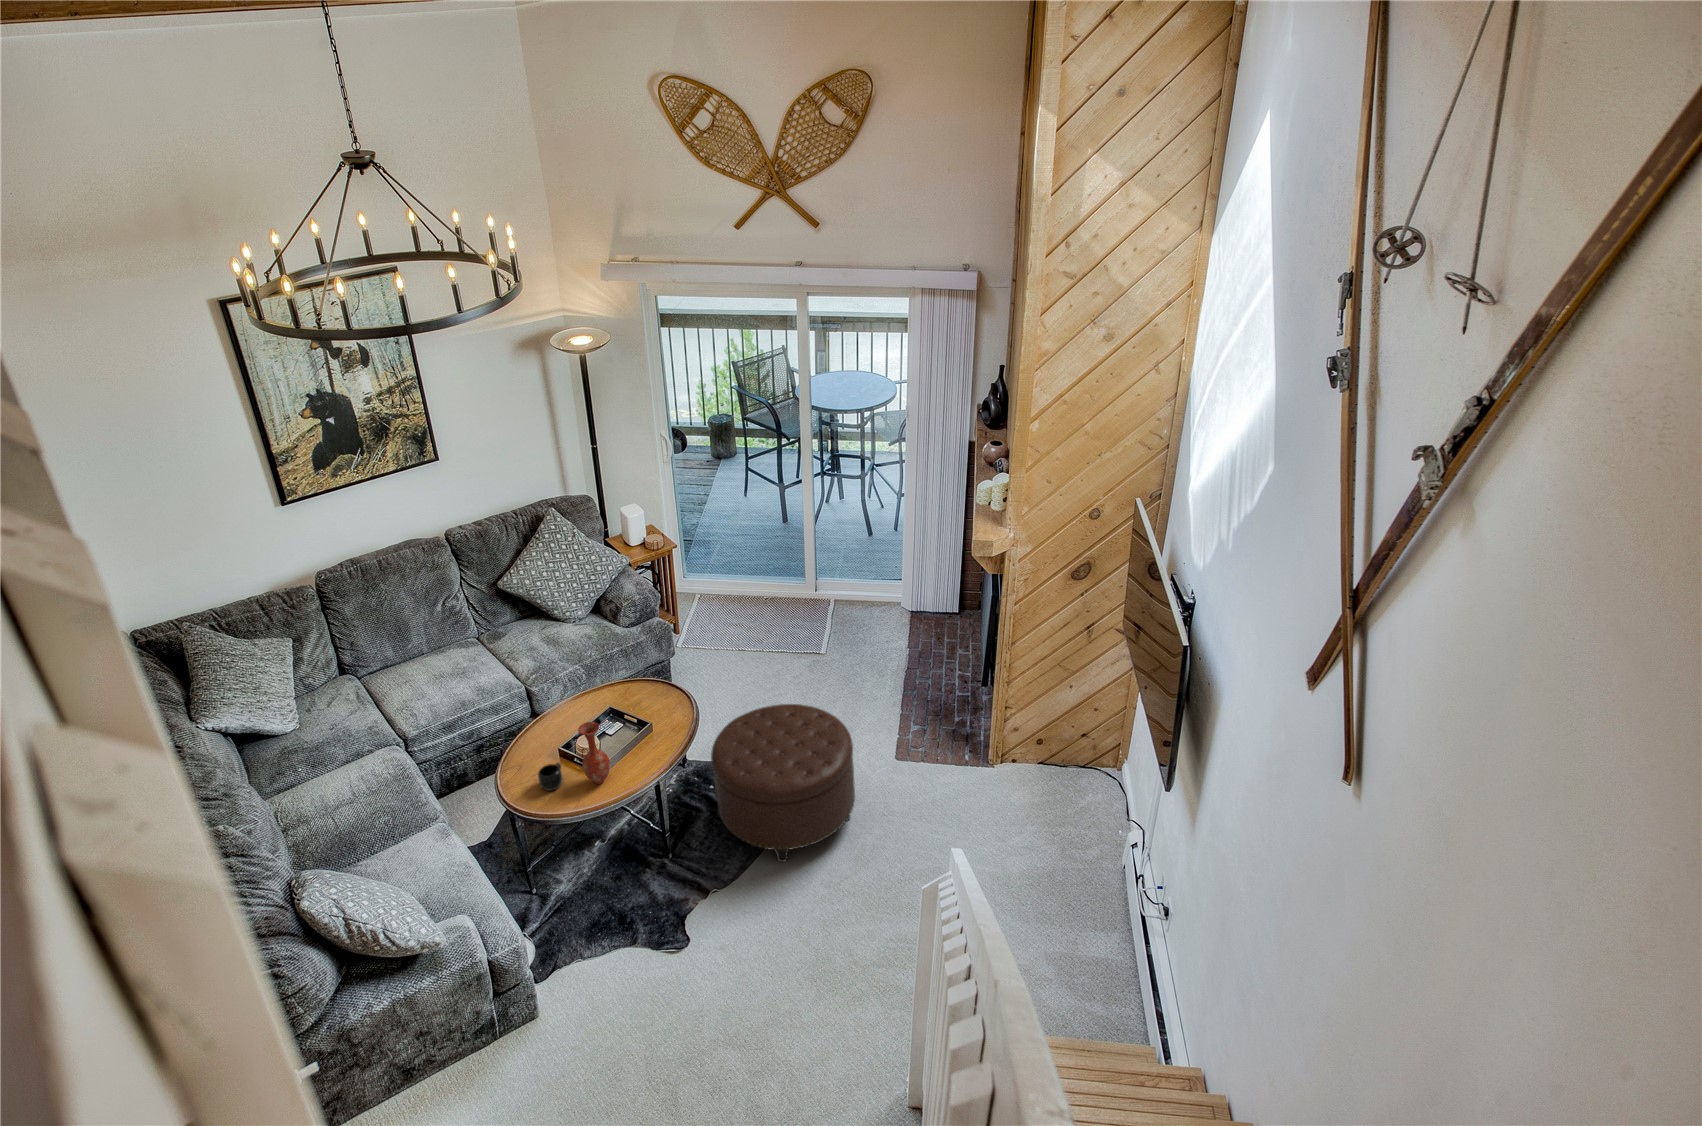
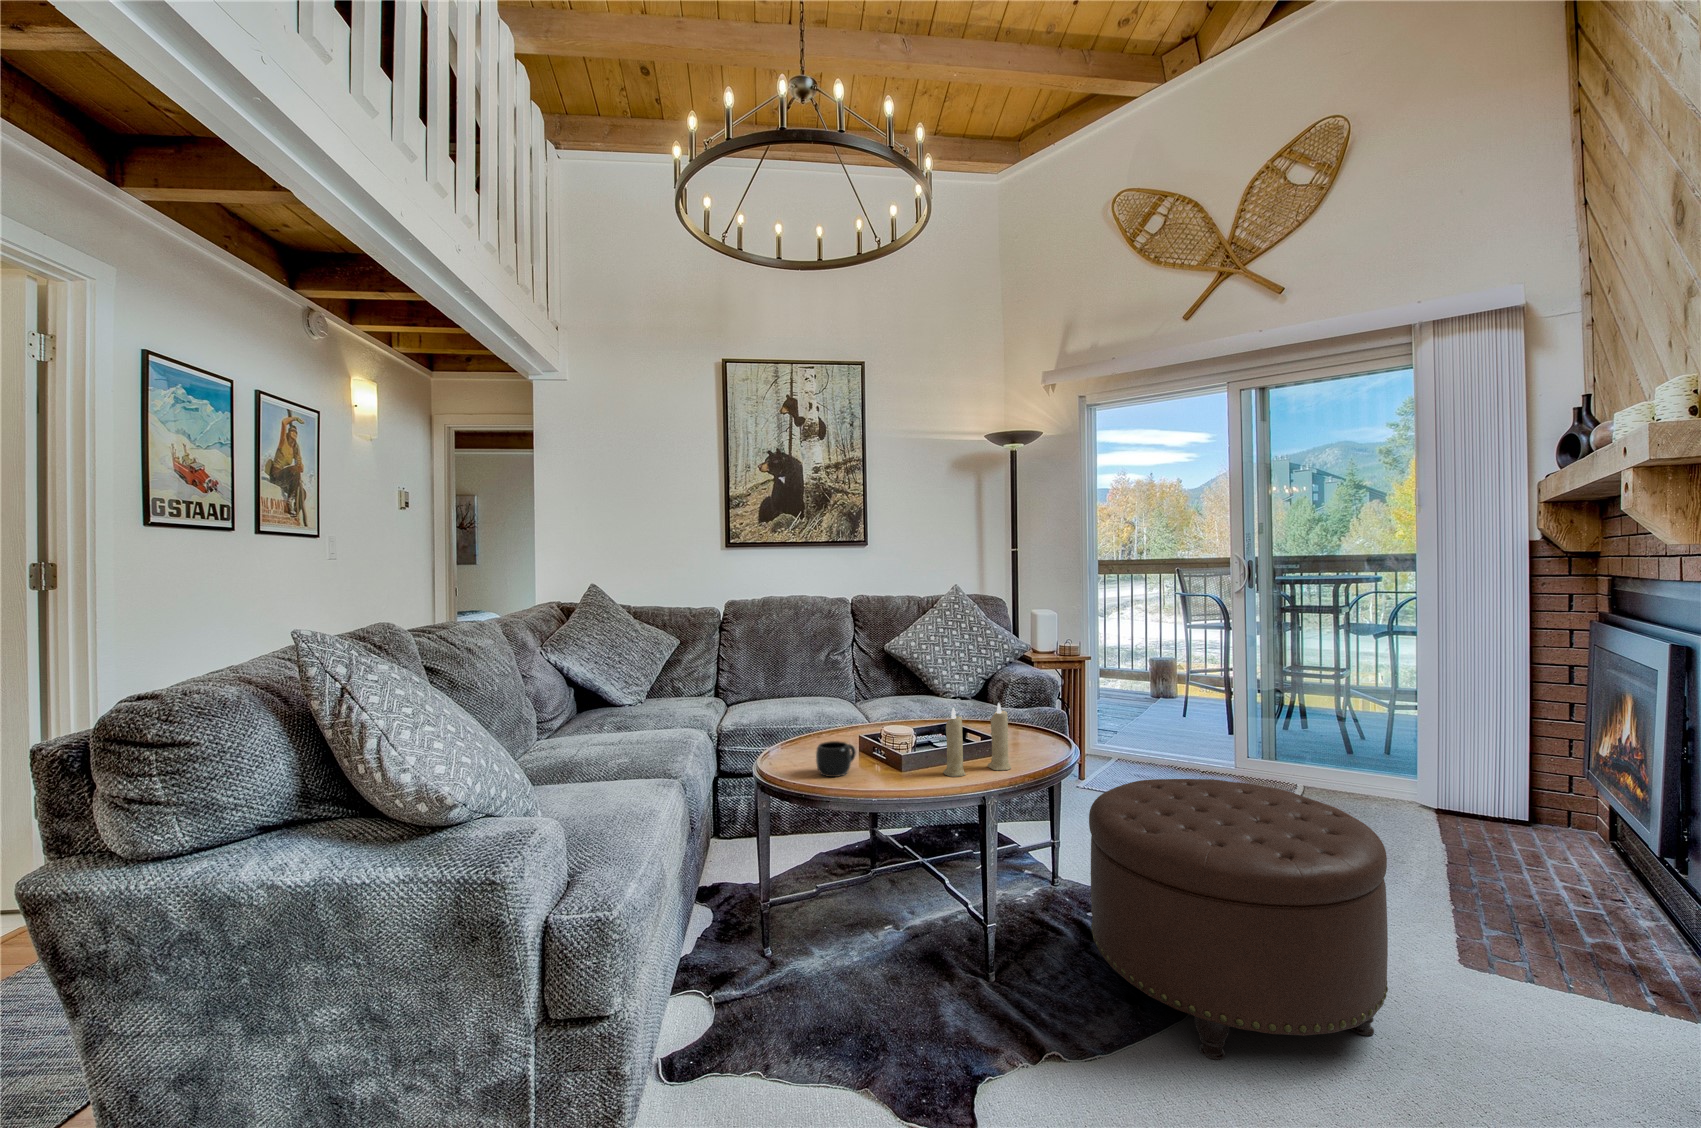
candle: none [618,708,662,766] -> present [943,703,1011,777]
vase: present [578,722,610,784] -> none [878,673,920,783]

